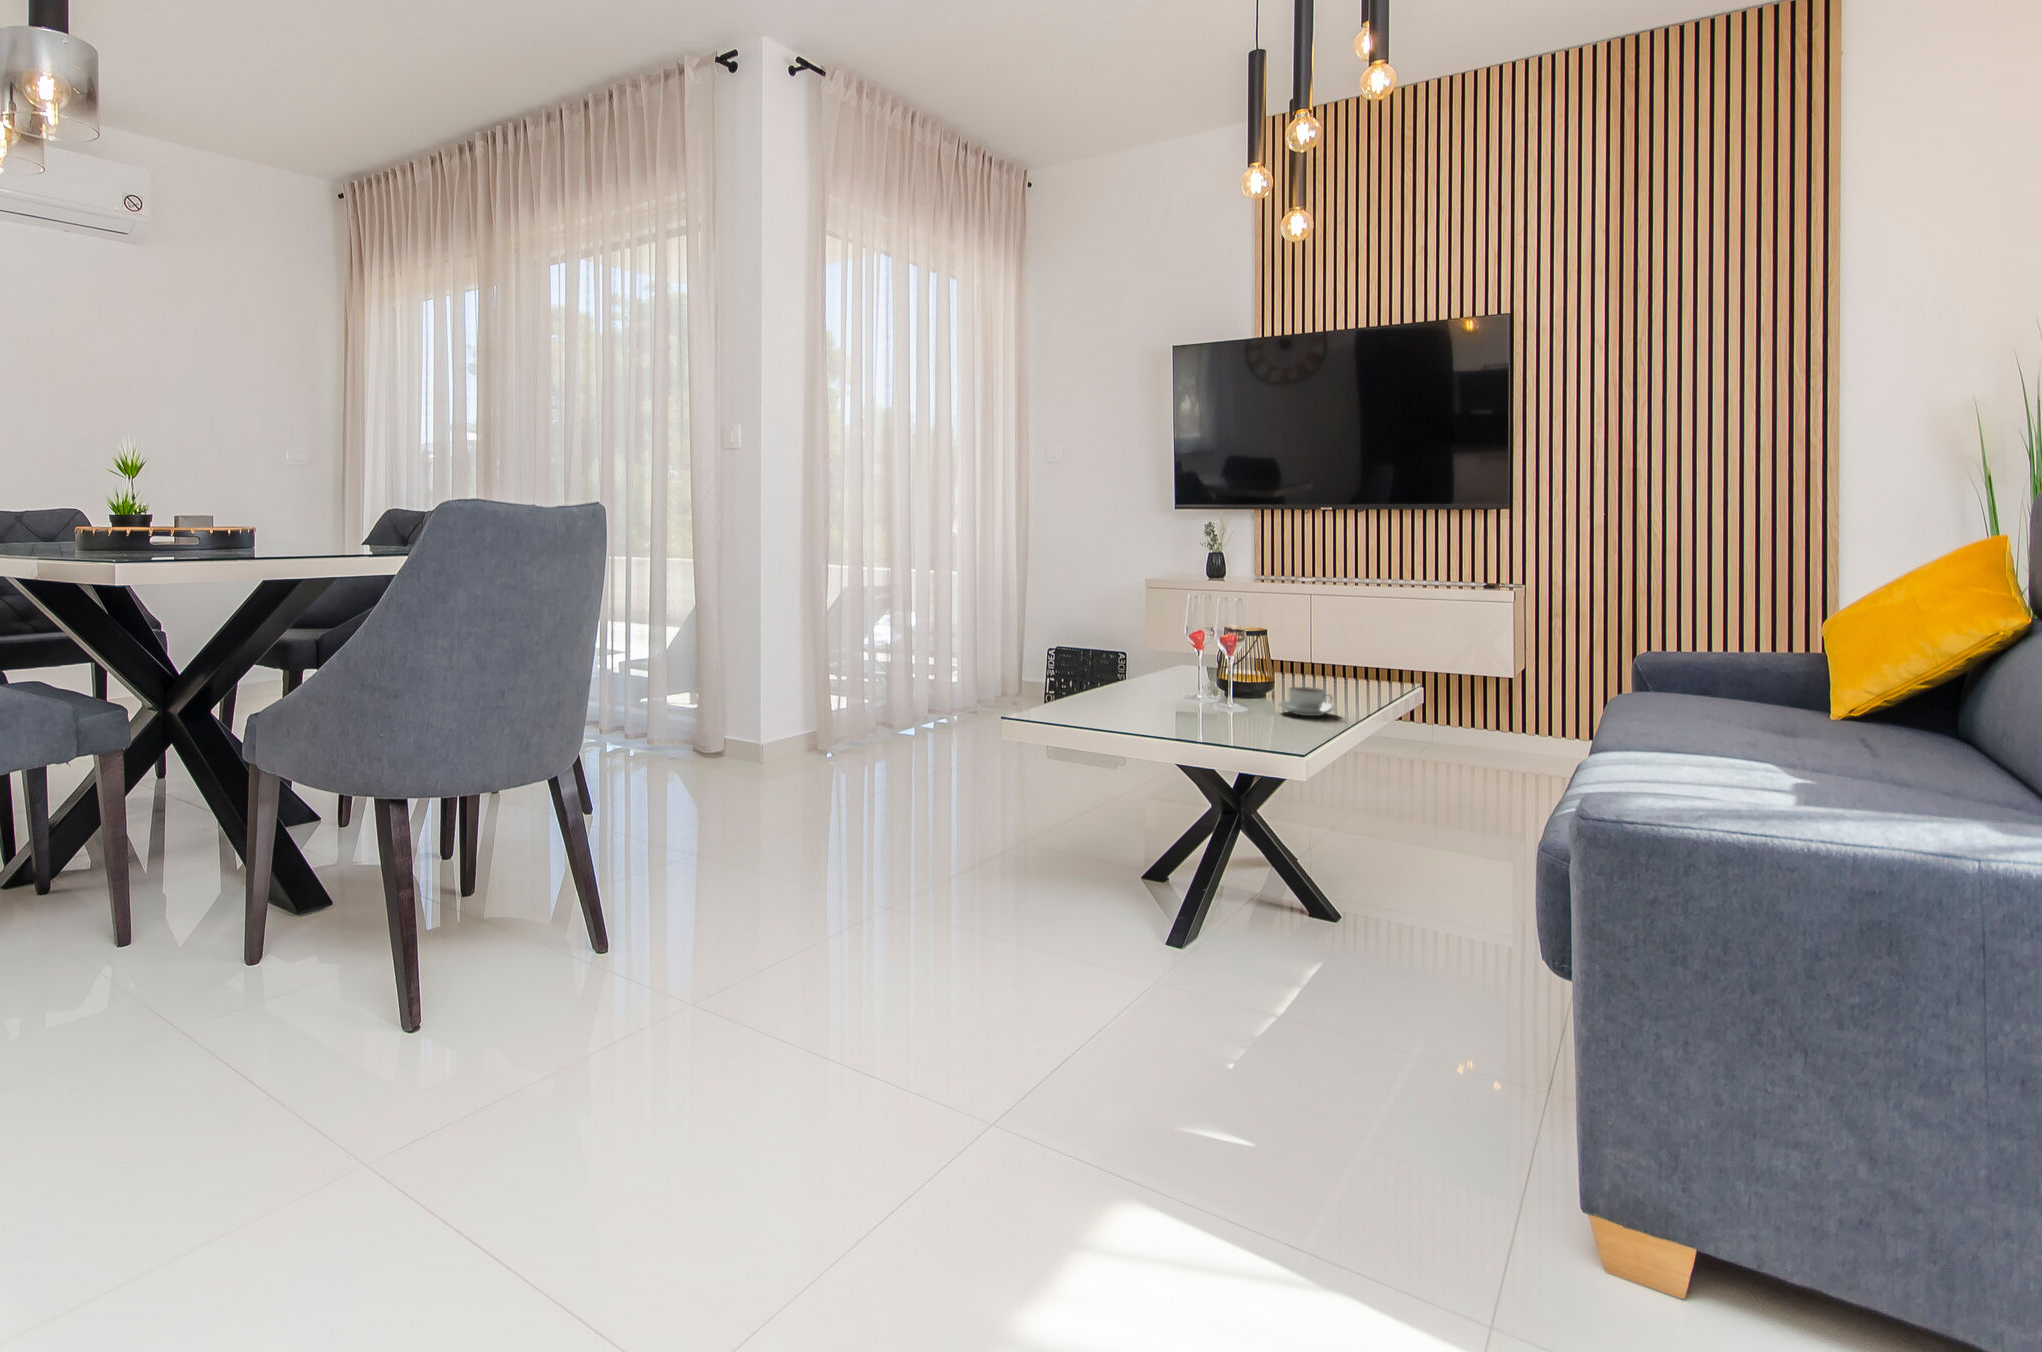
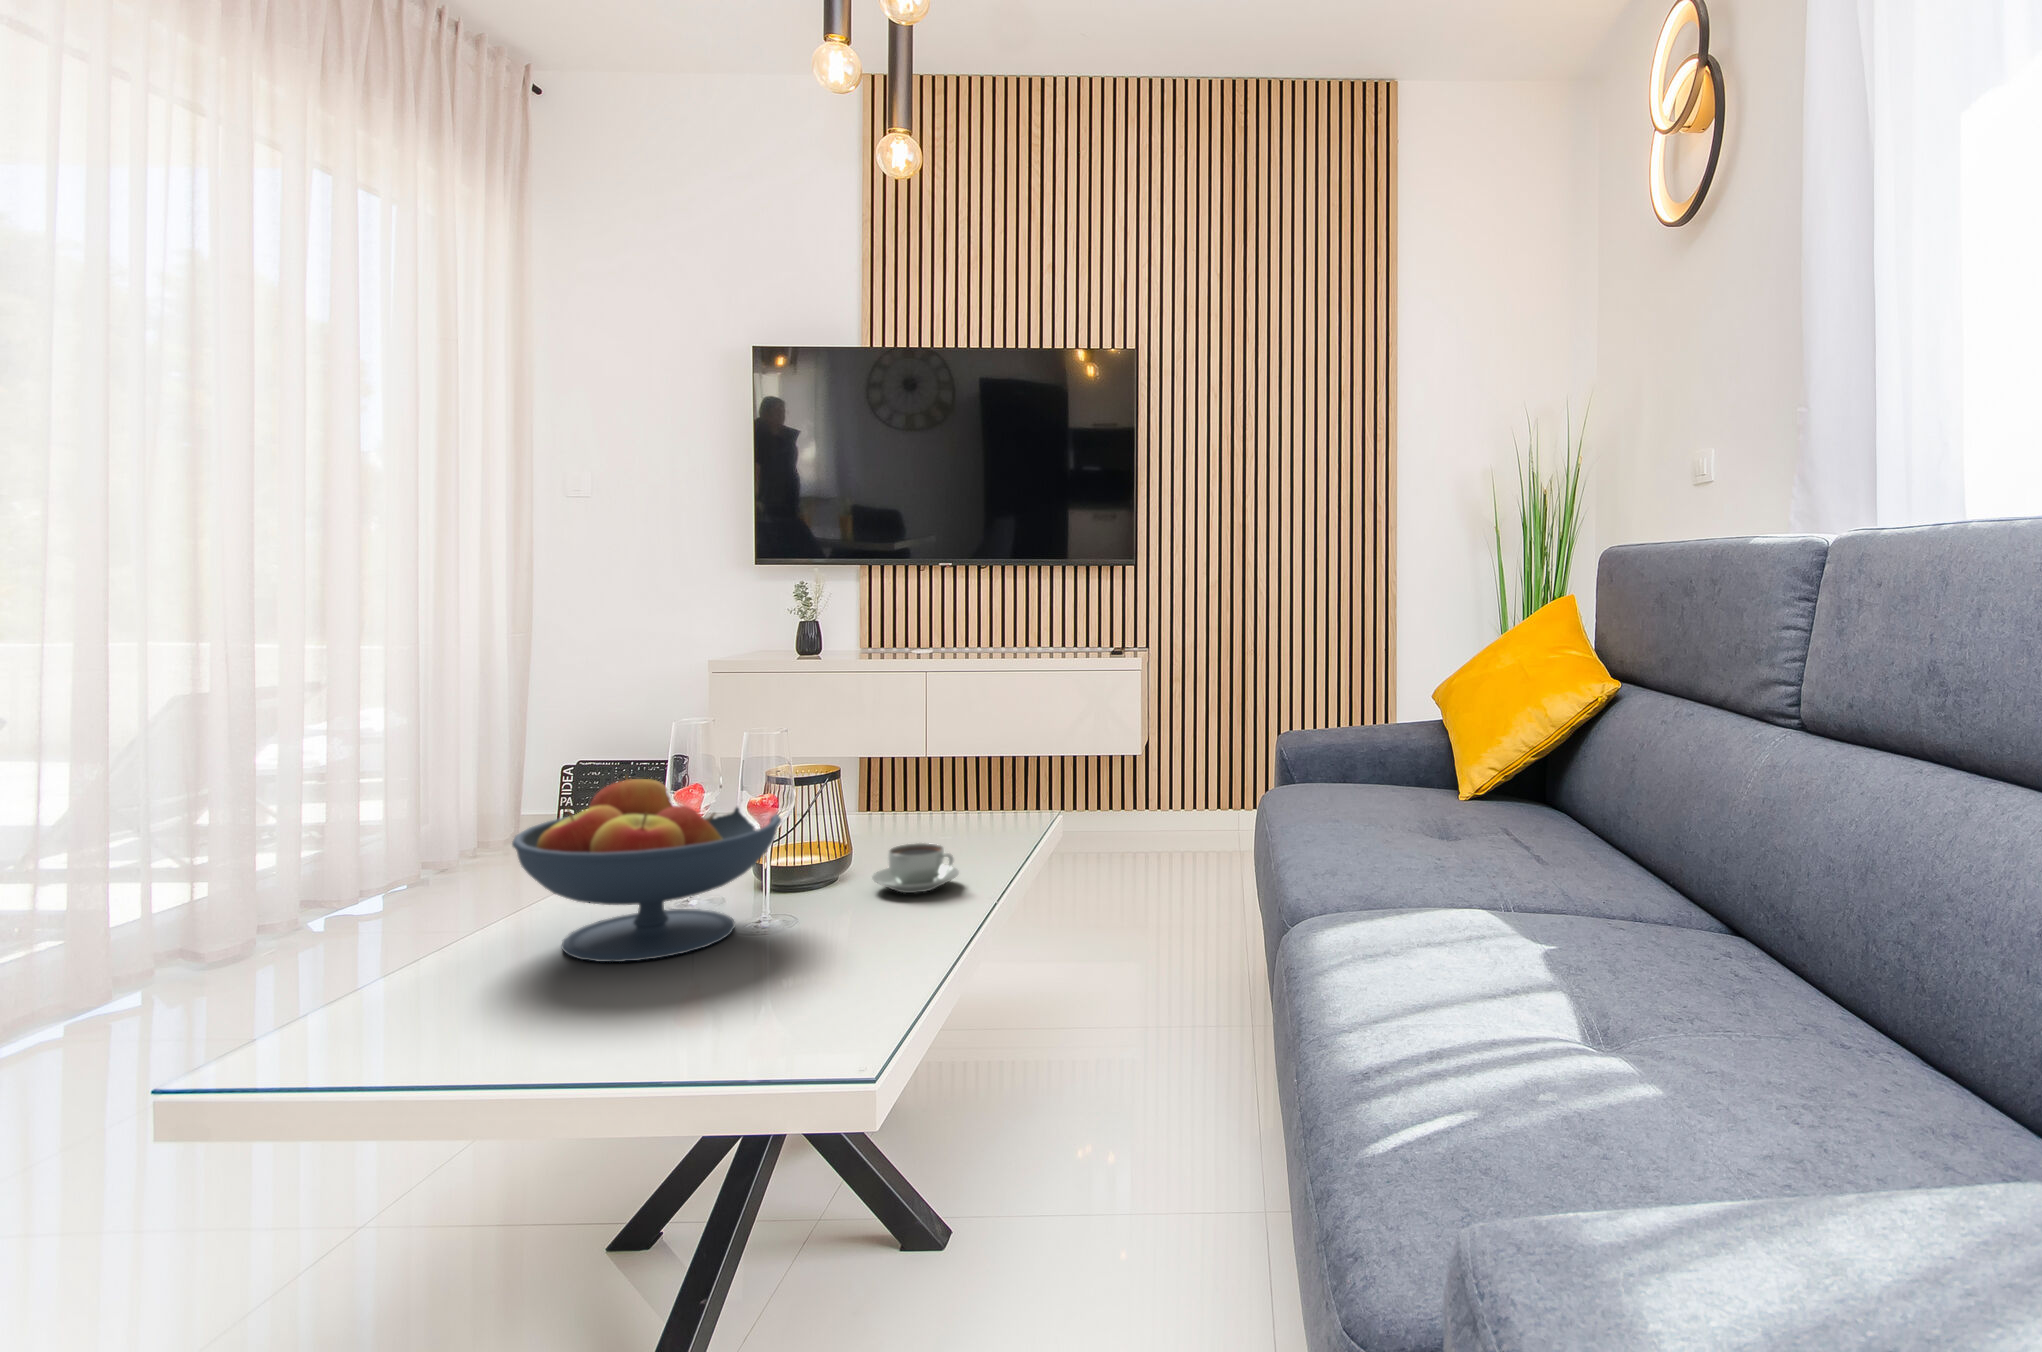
fruit bowl: none [1082,626,1223,722] -> present [512,776,781,962]

